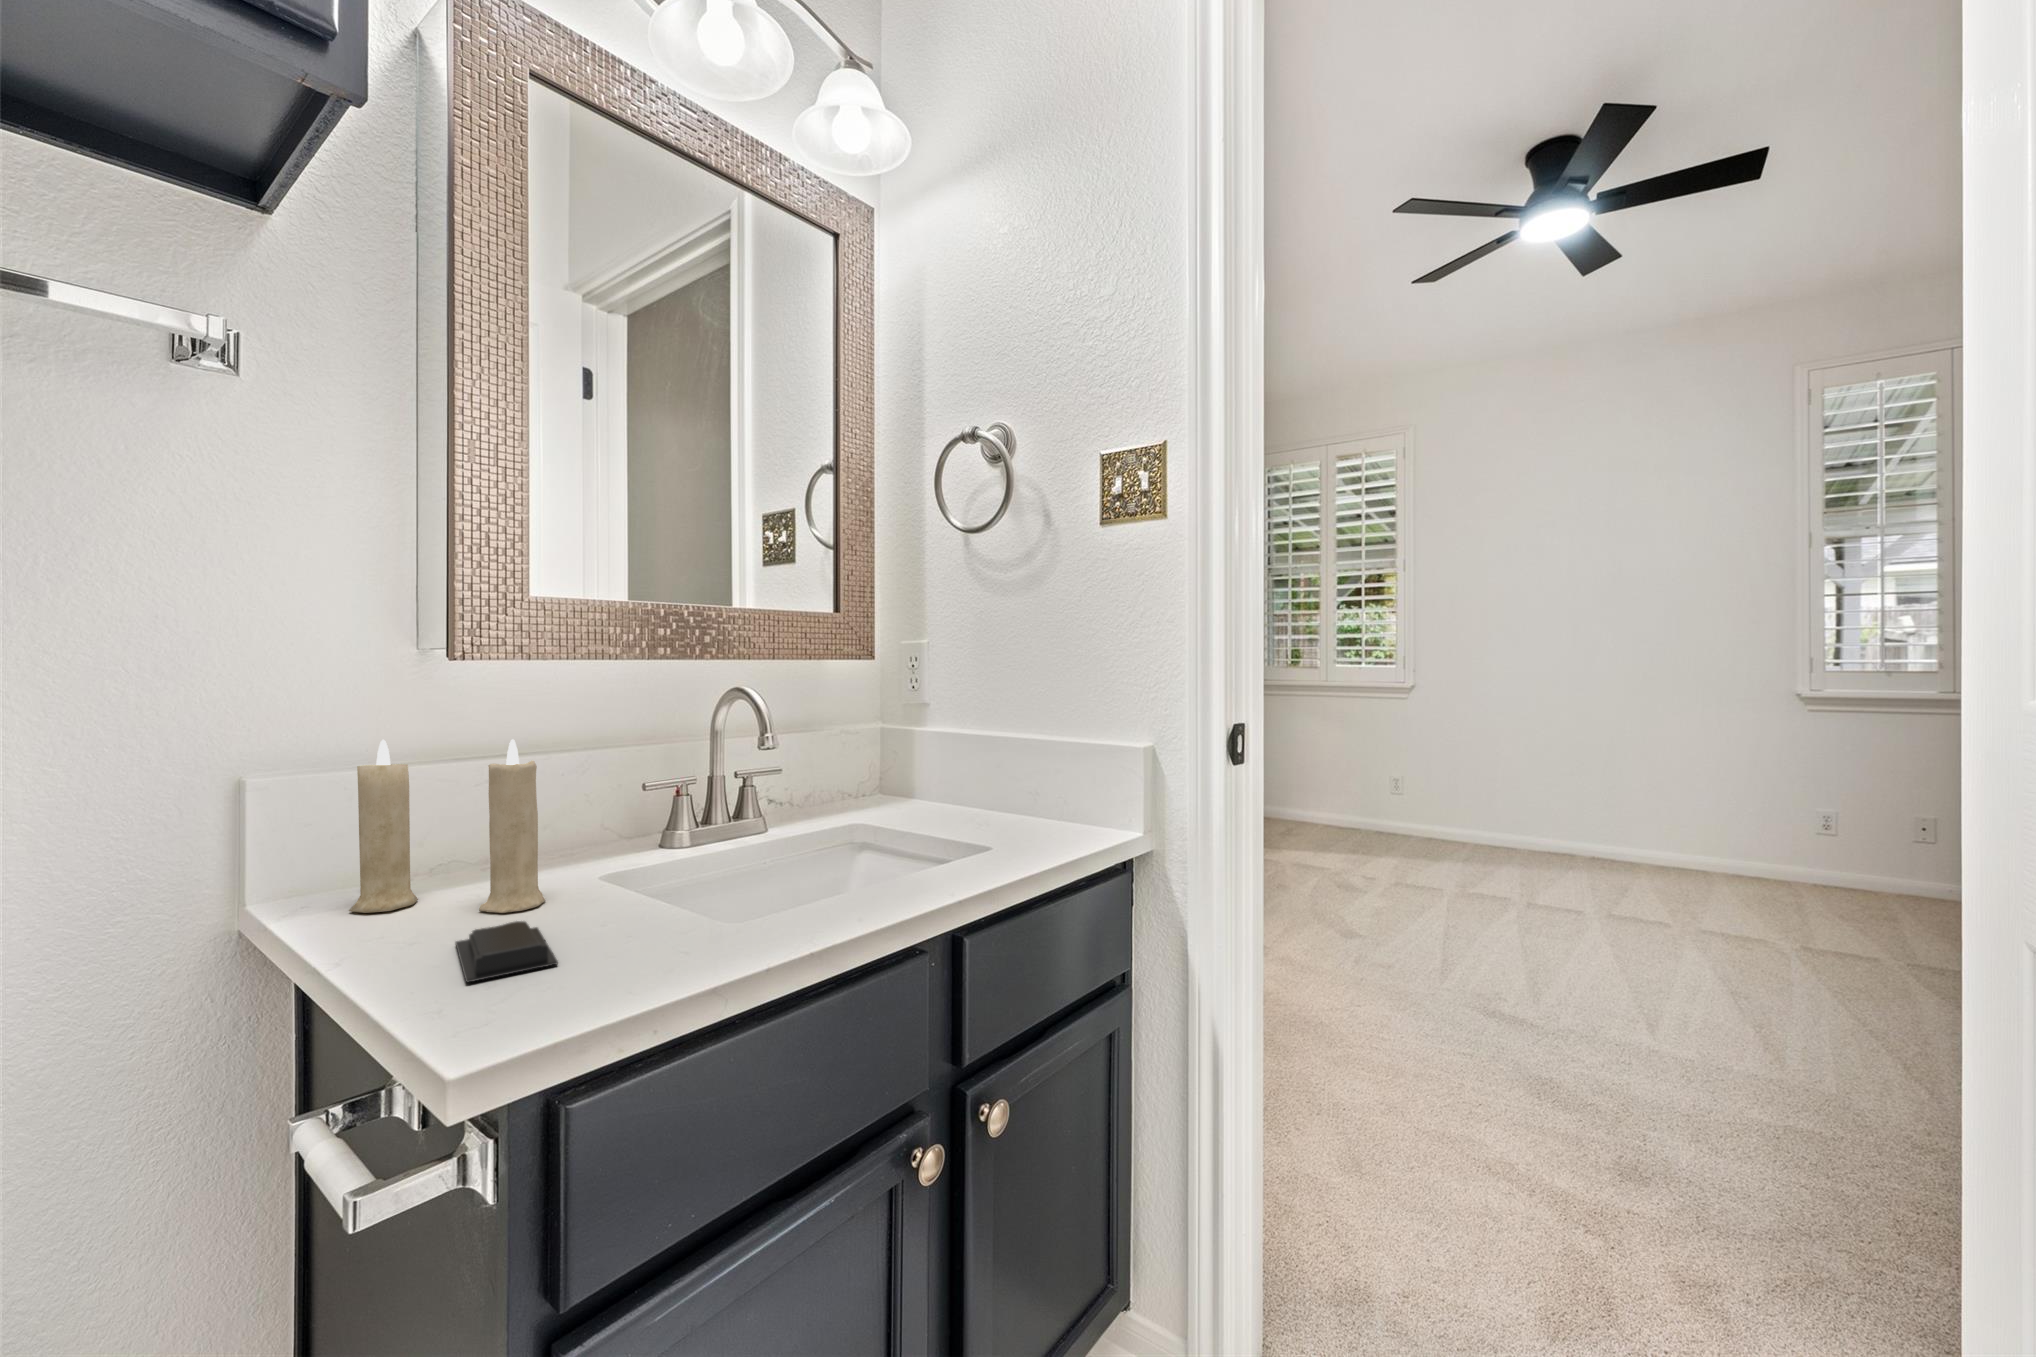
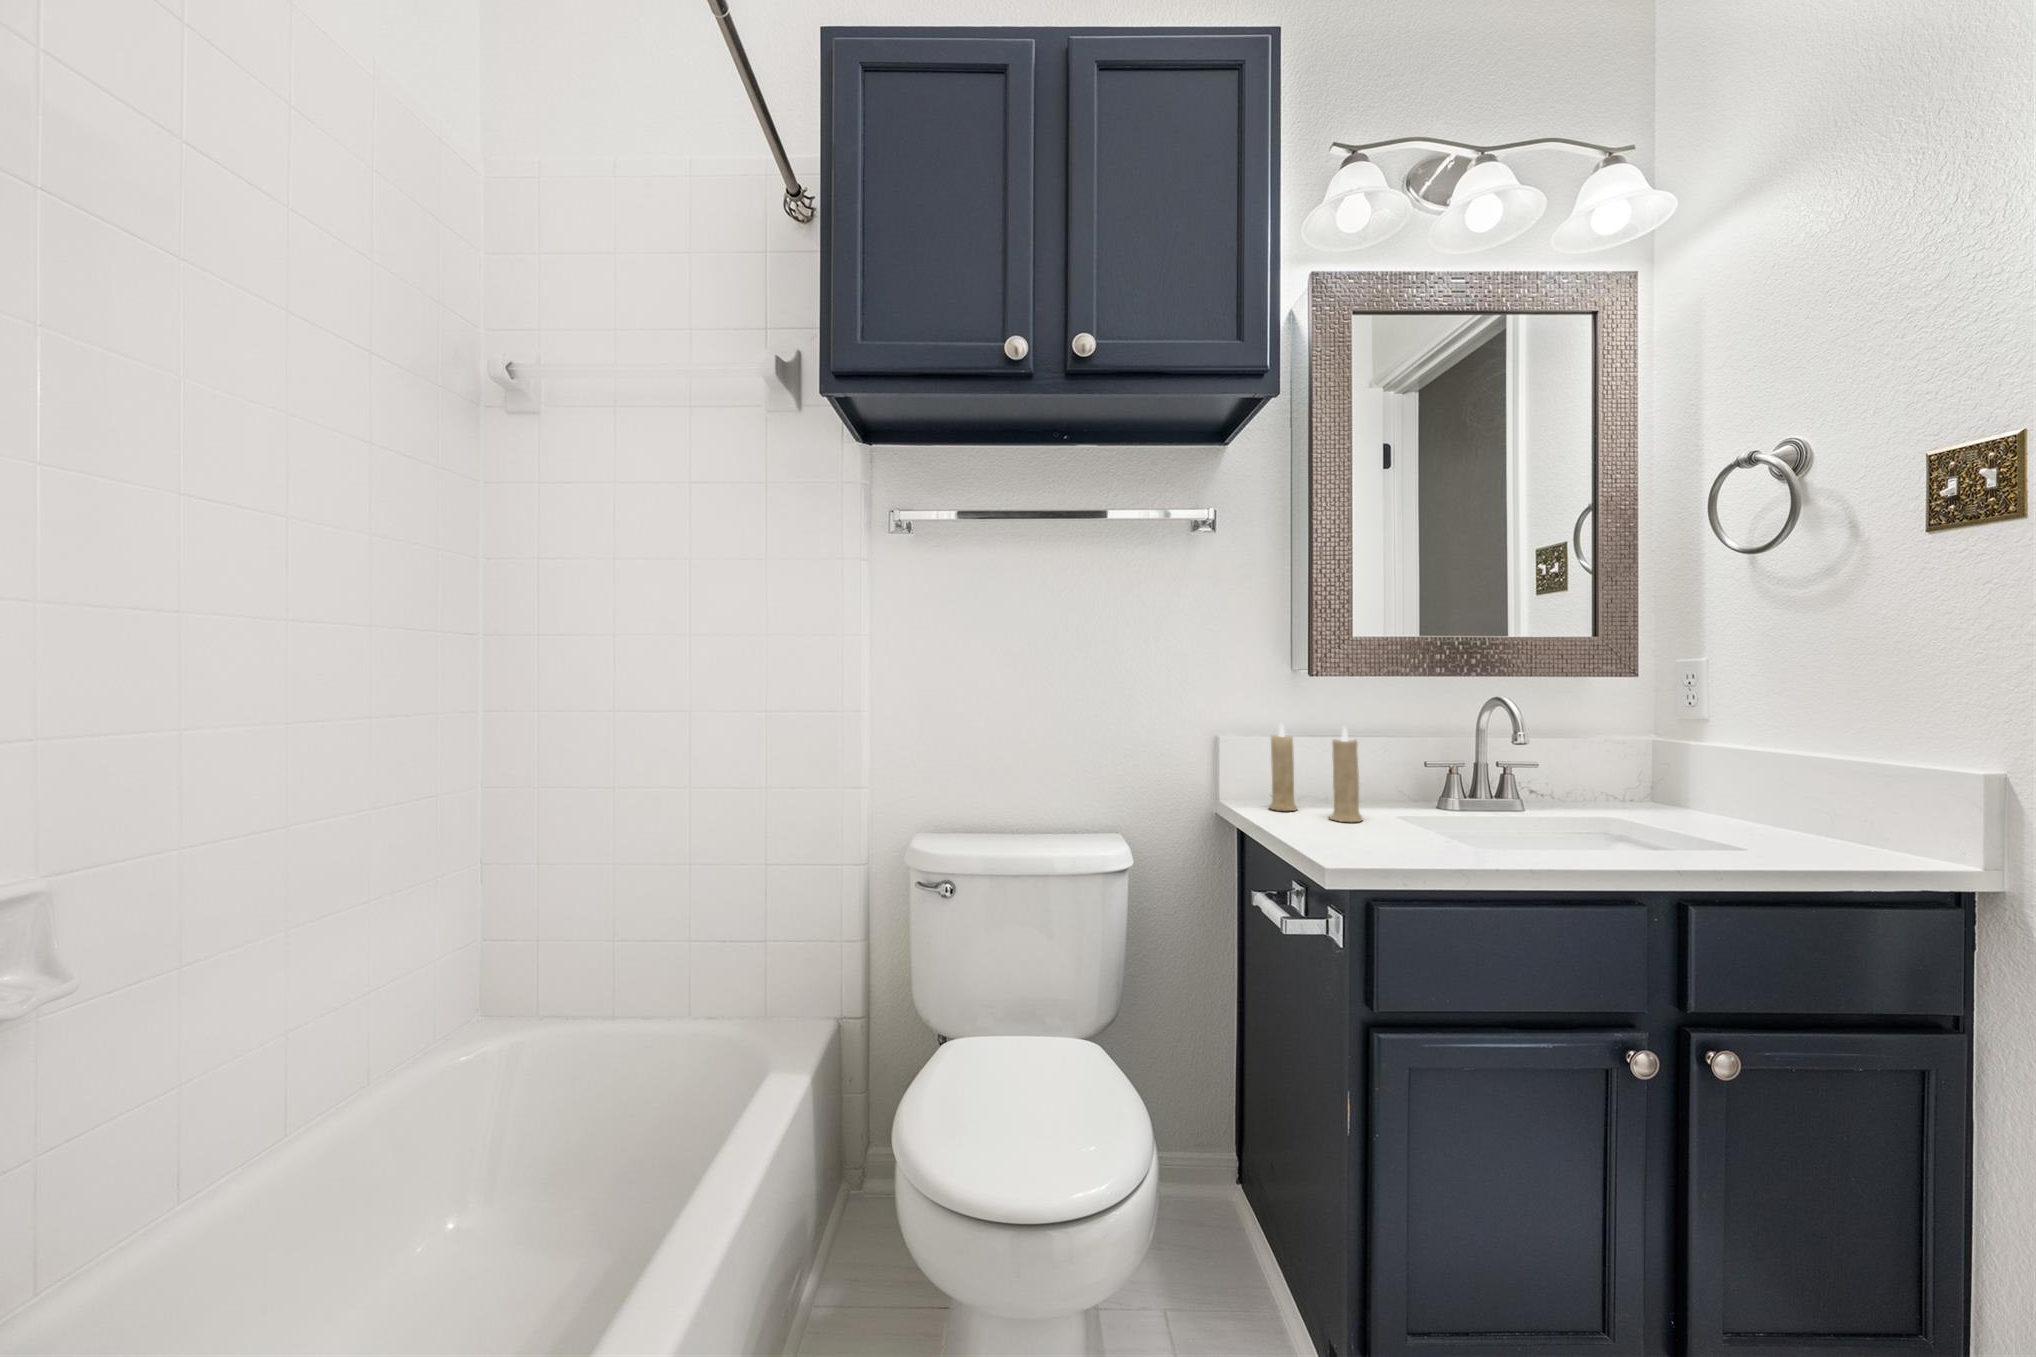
soap bar: present [456,921,558,982] -> none [1319,825,1370,849]

